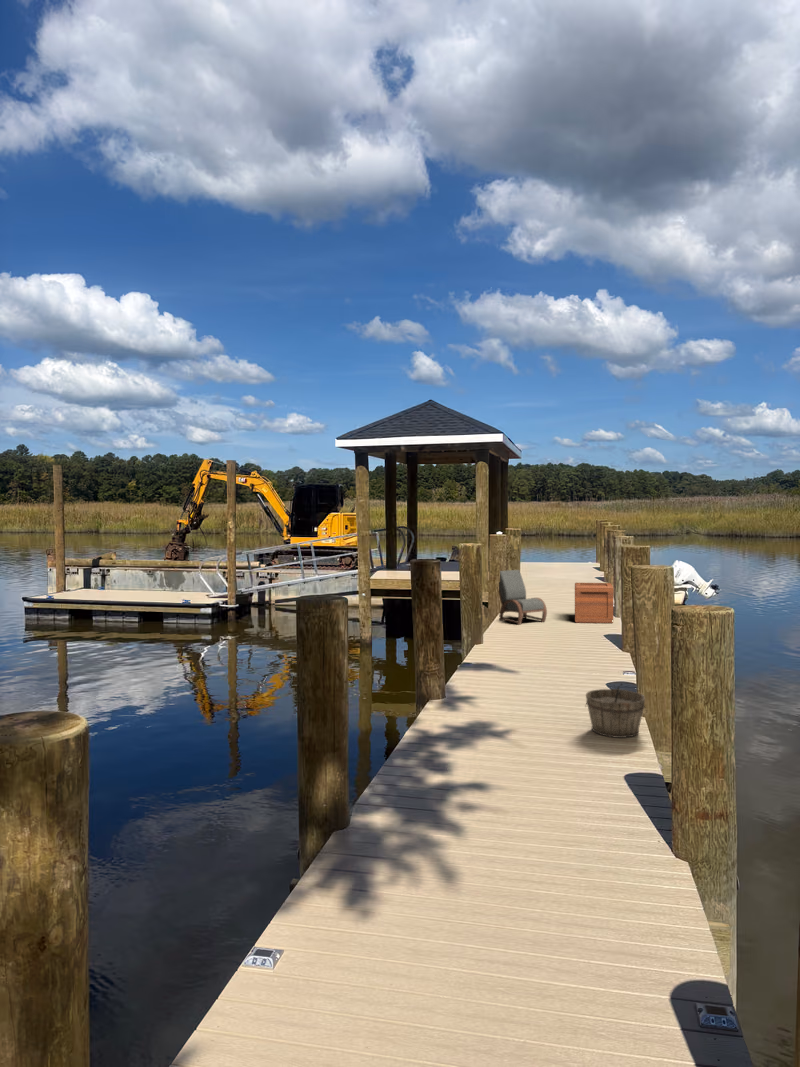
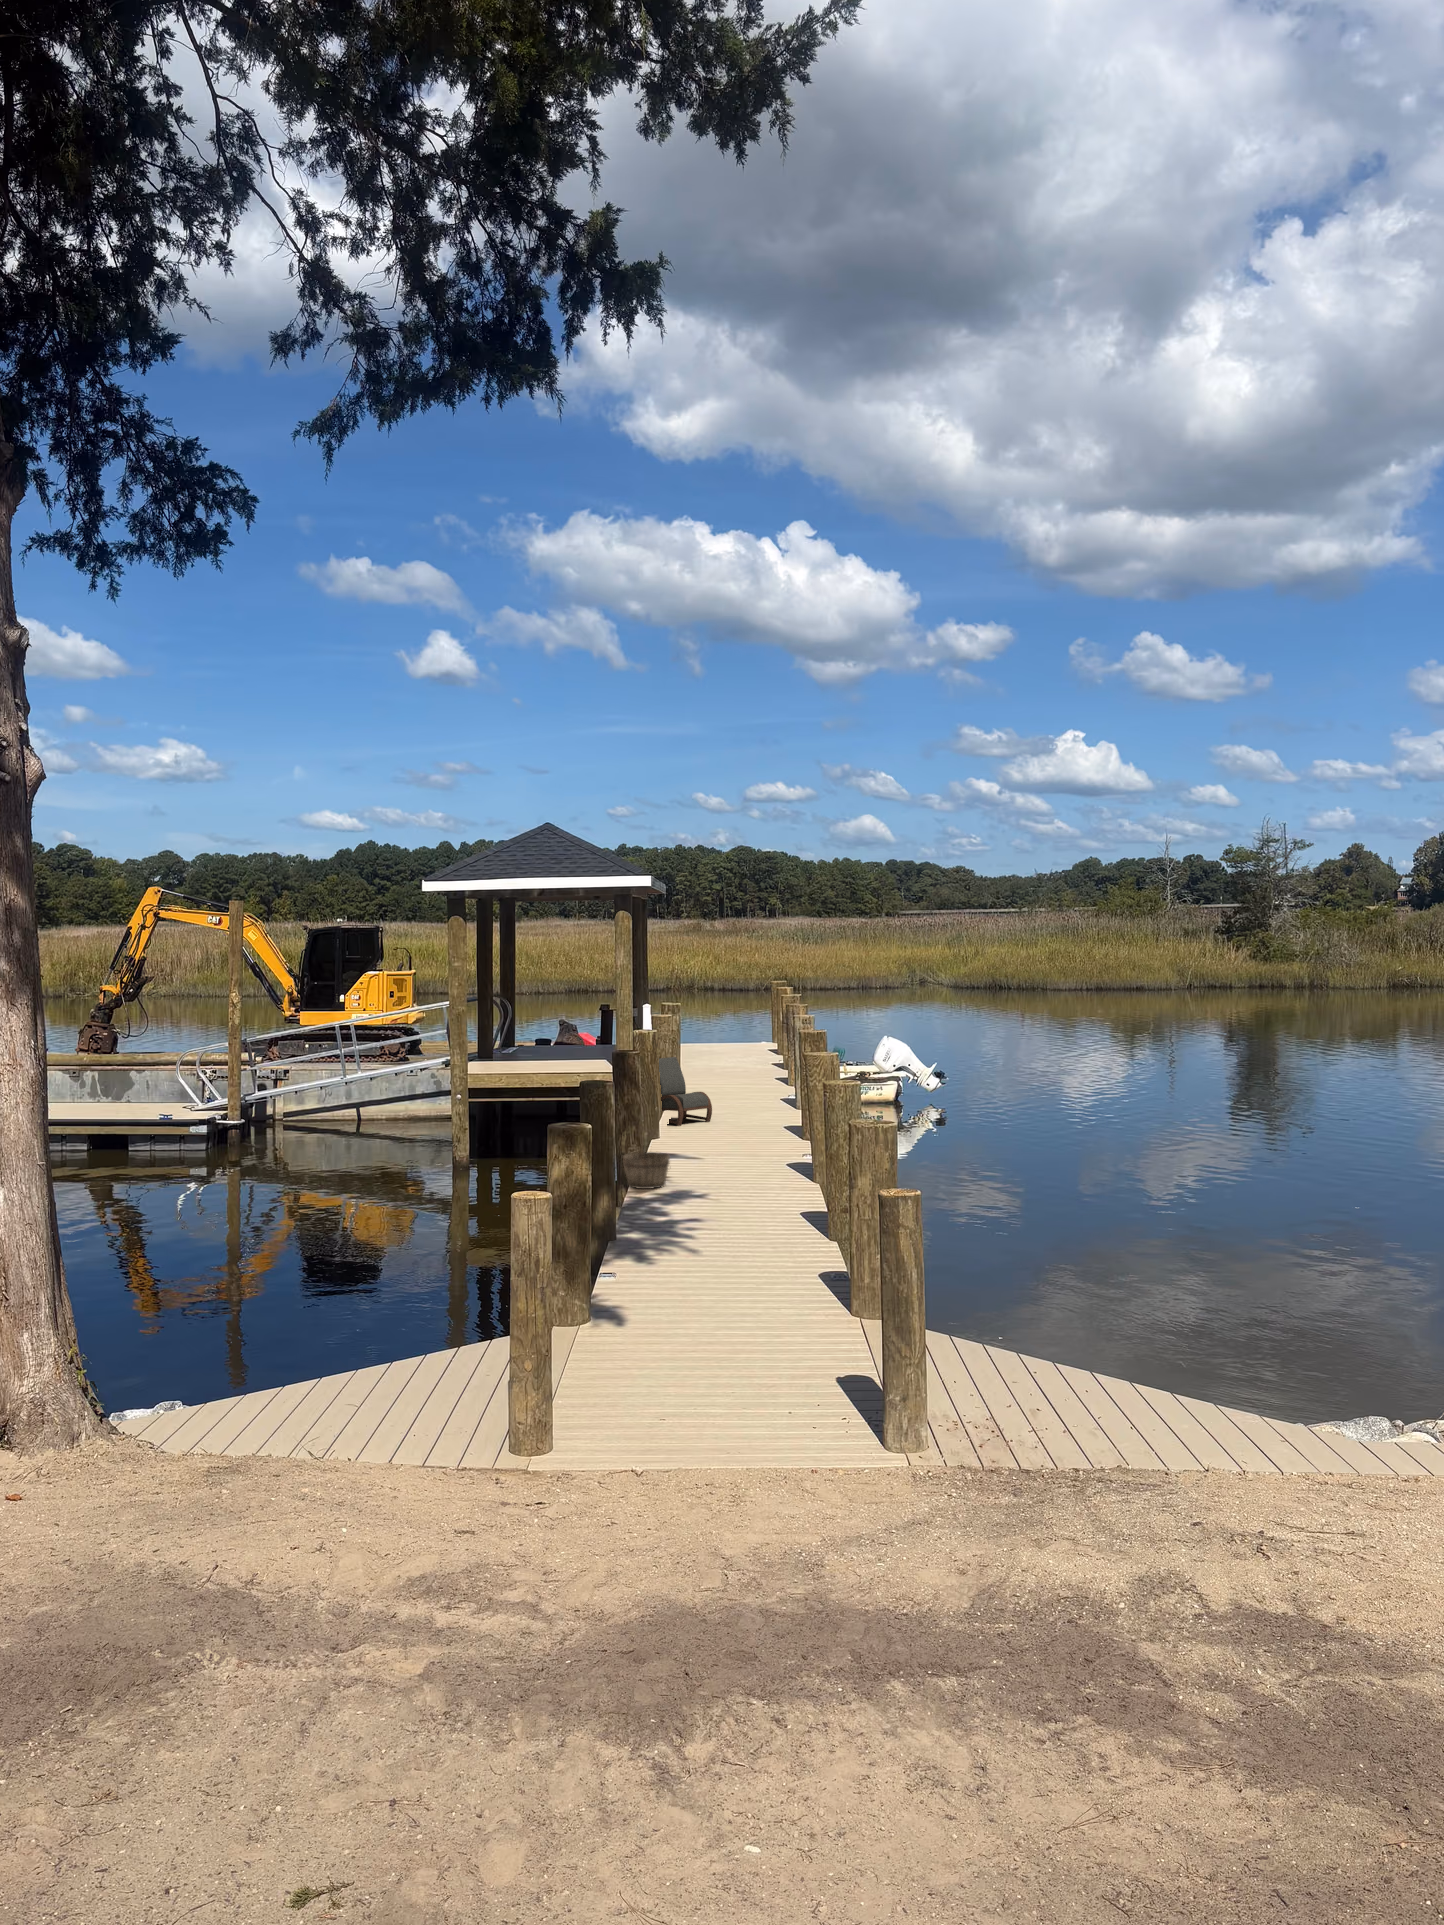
wooden crate: present [575,583,613,624] -> none [745,1071,792,1121]
wooden bucket: present [586,684,645,738] -> present [623,1149,670,1189]

